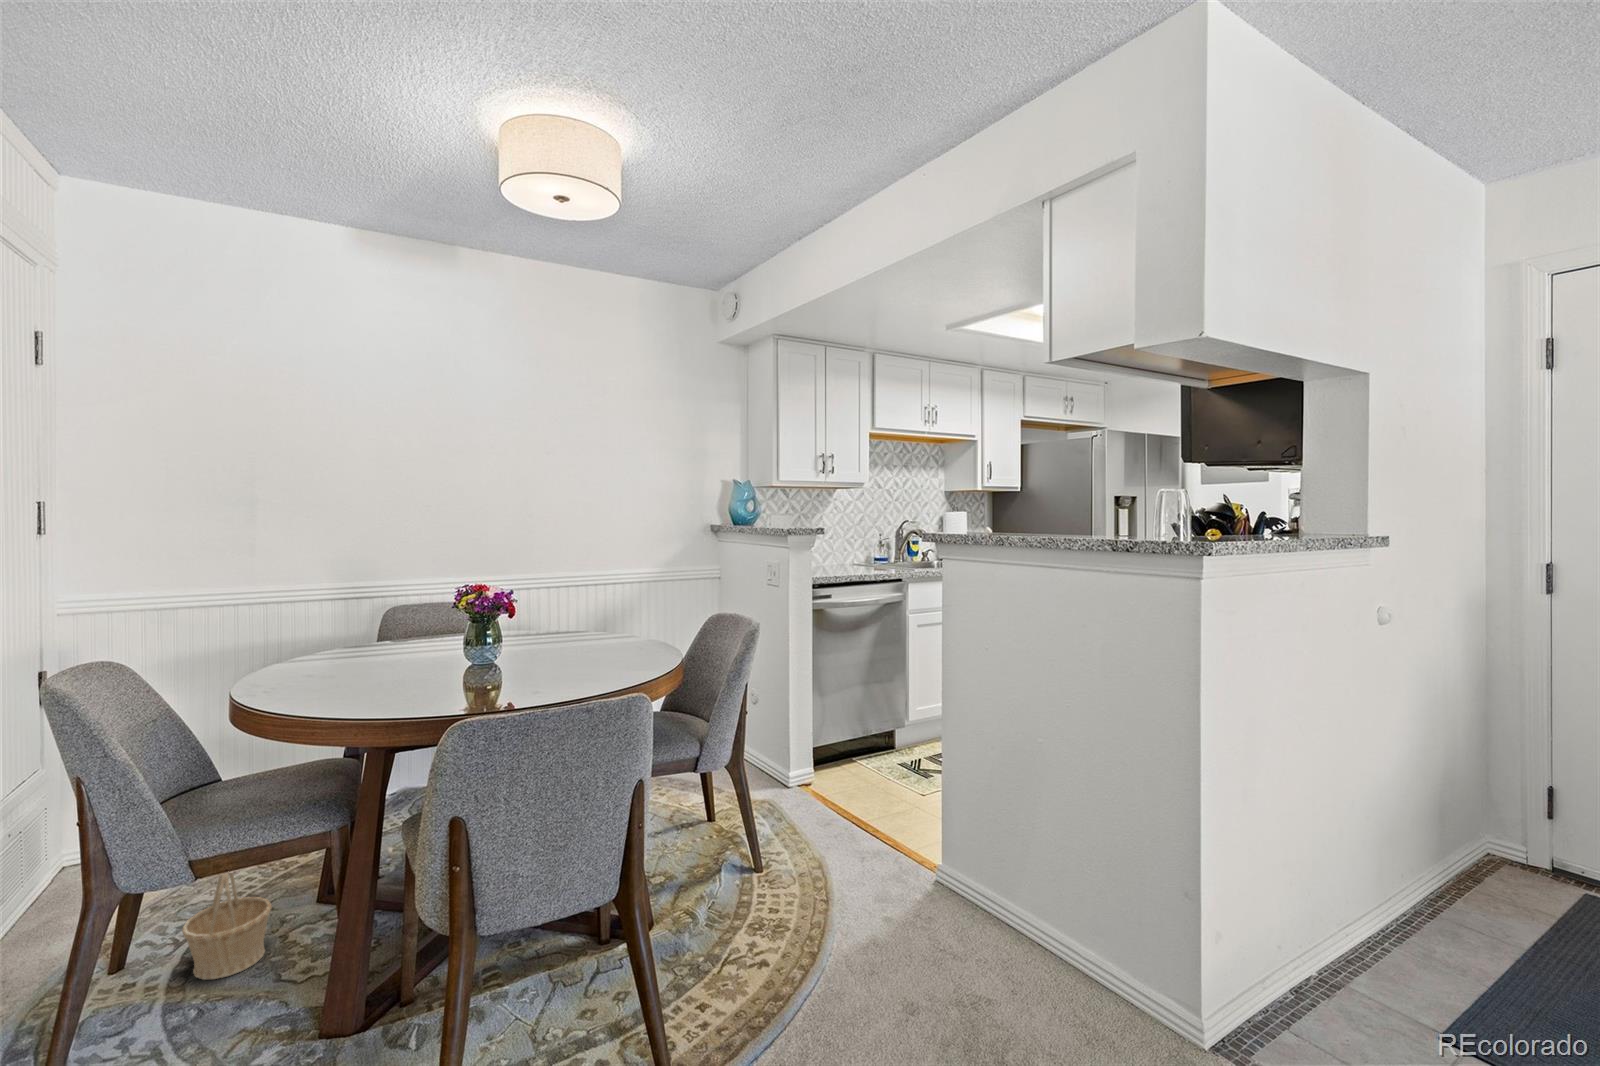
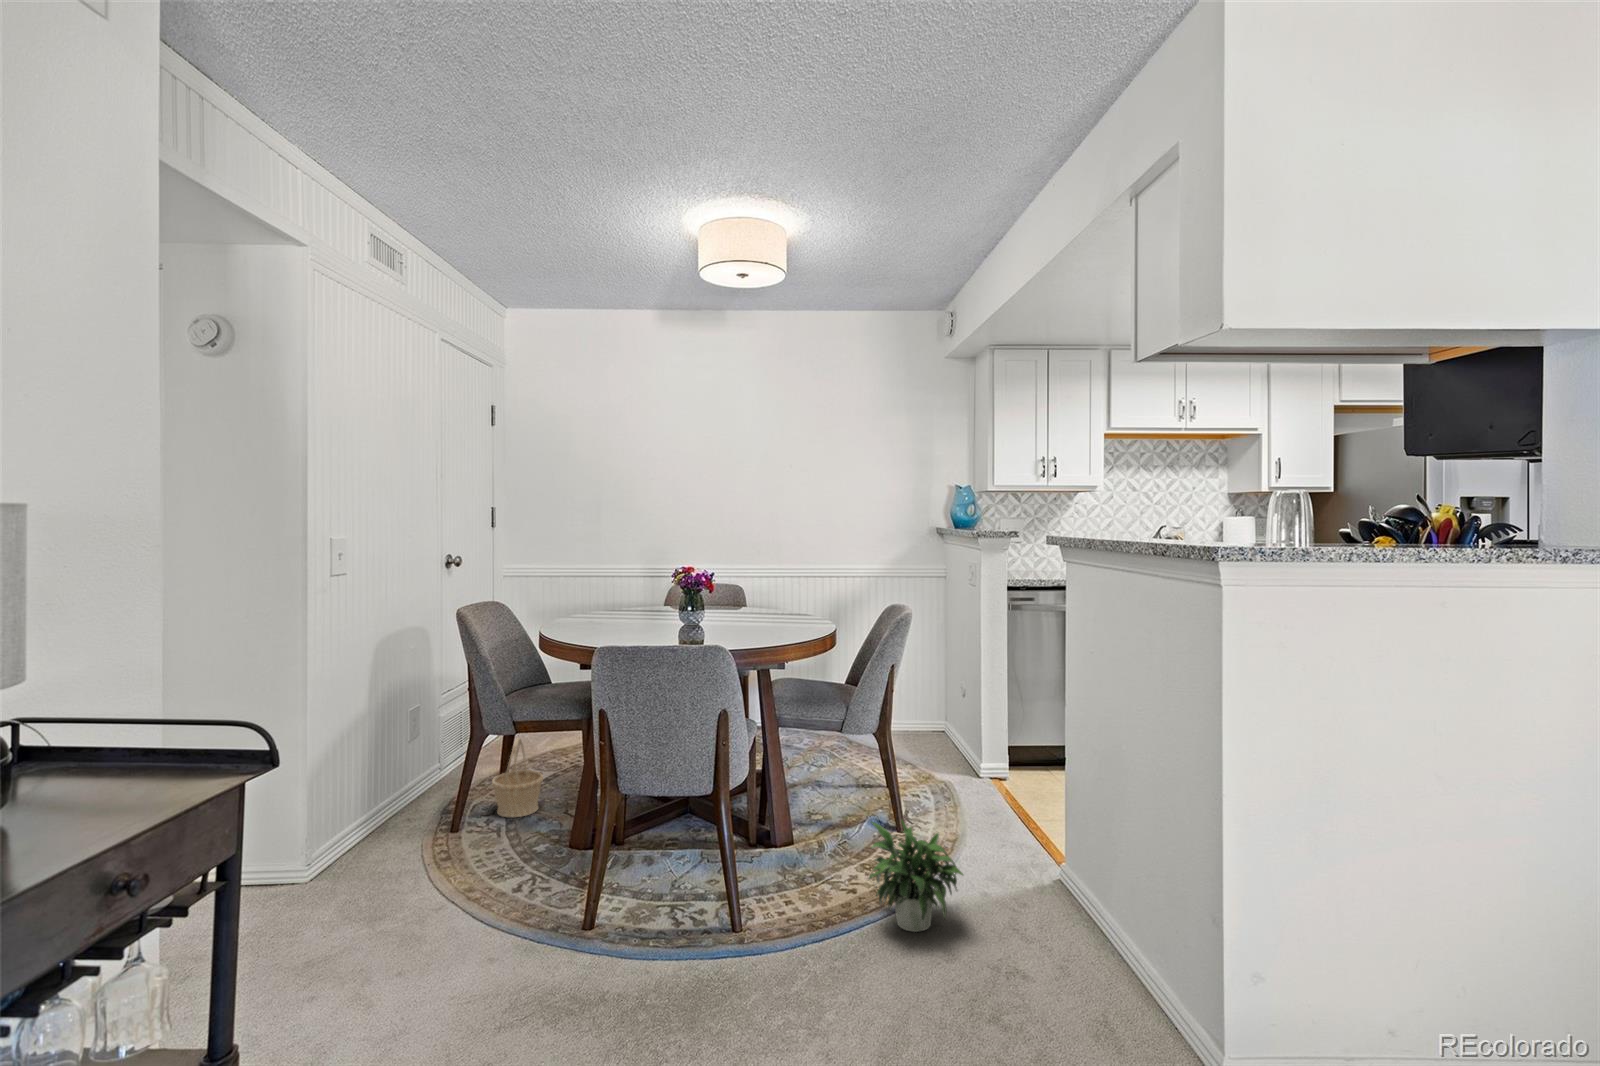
potted plant: none [776,872,906,1001] -> present [869,820,963,932]

